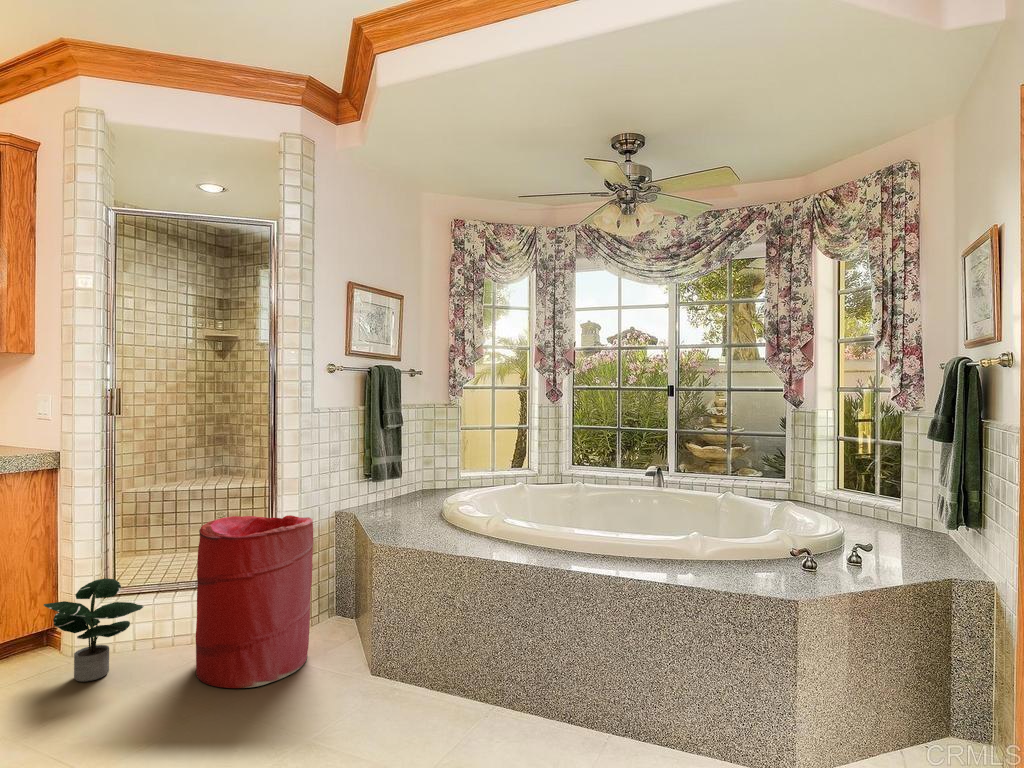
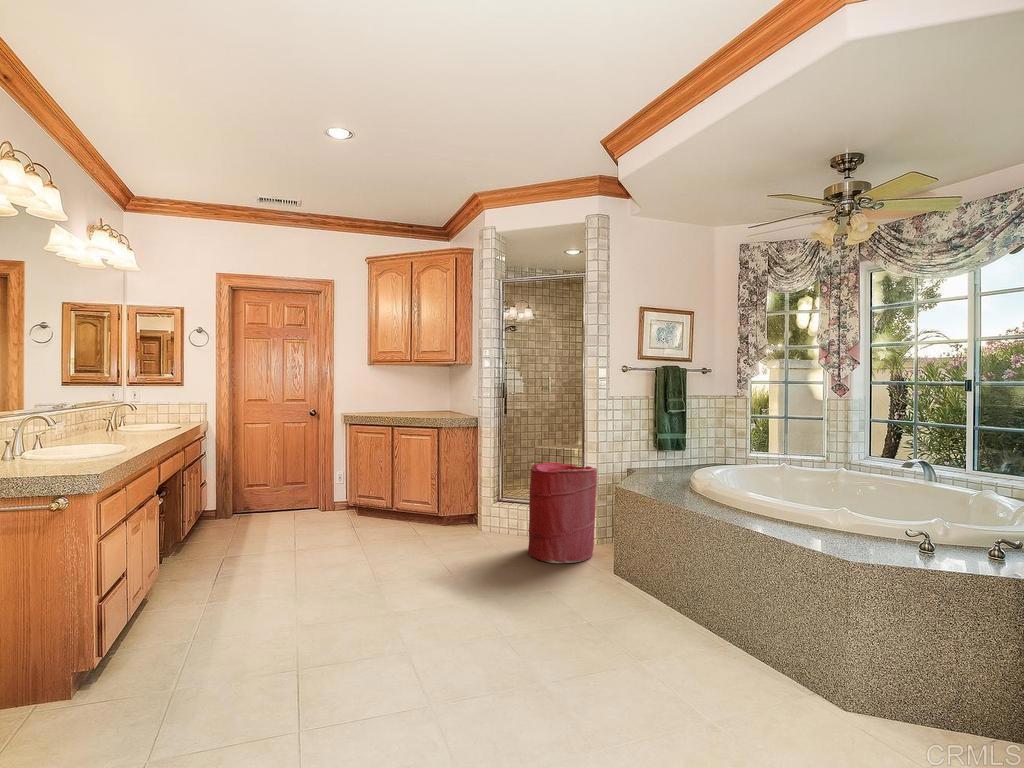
potted plant: present [44,578,144,682] -> none [463,490,508,542]

